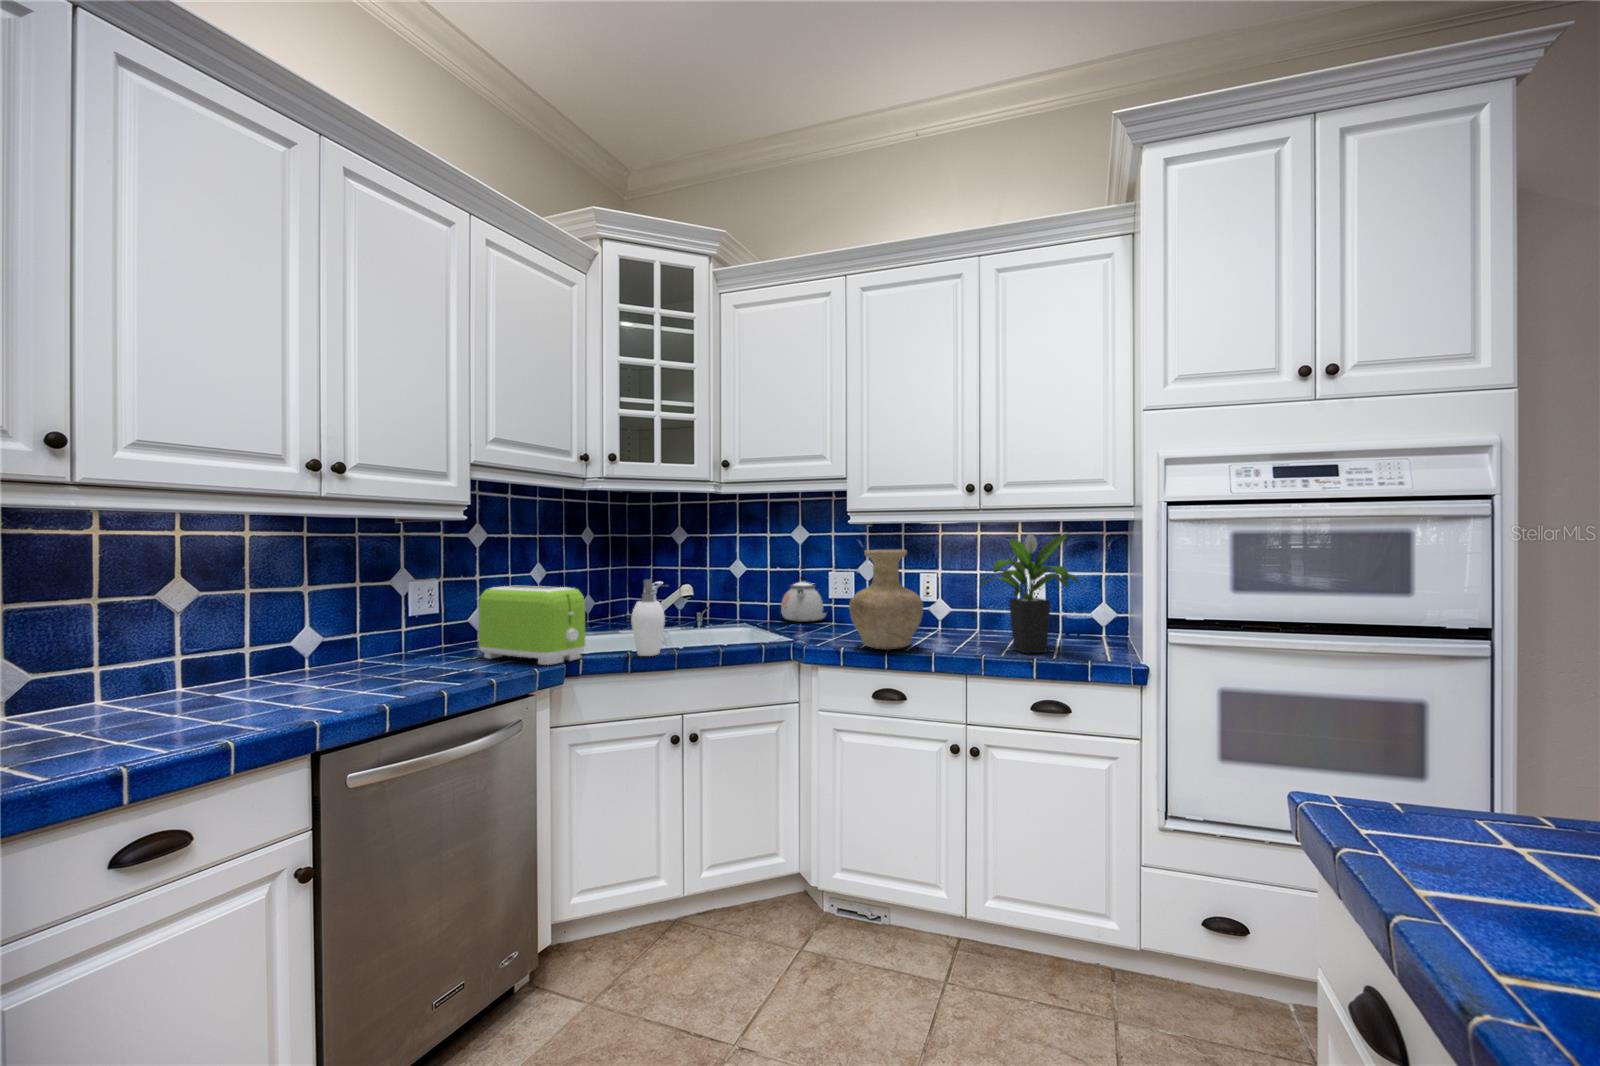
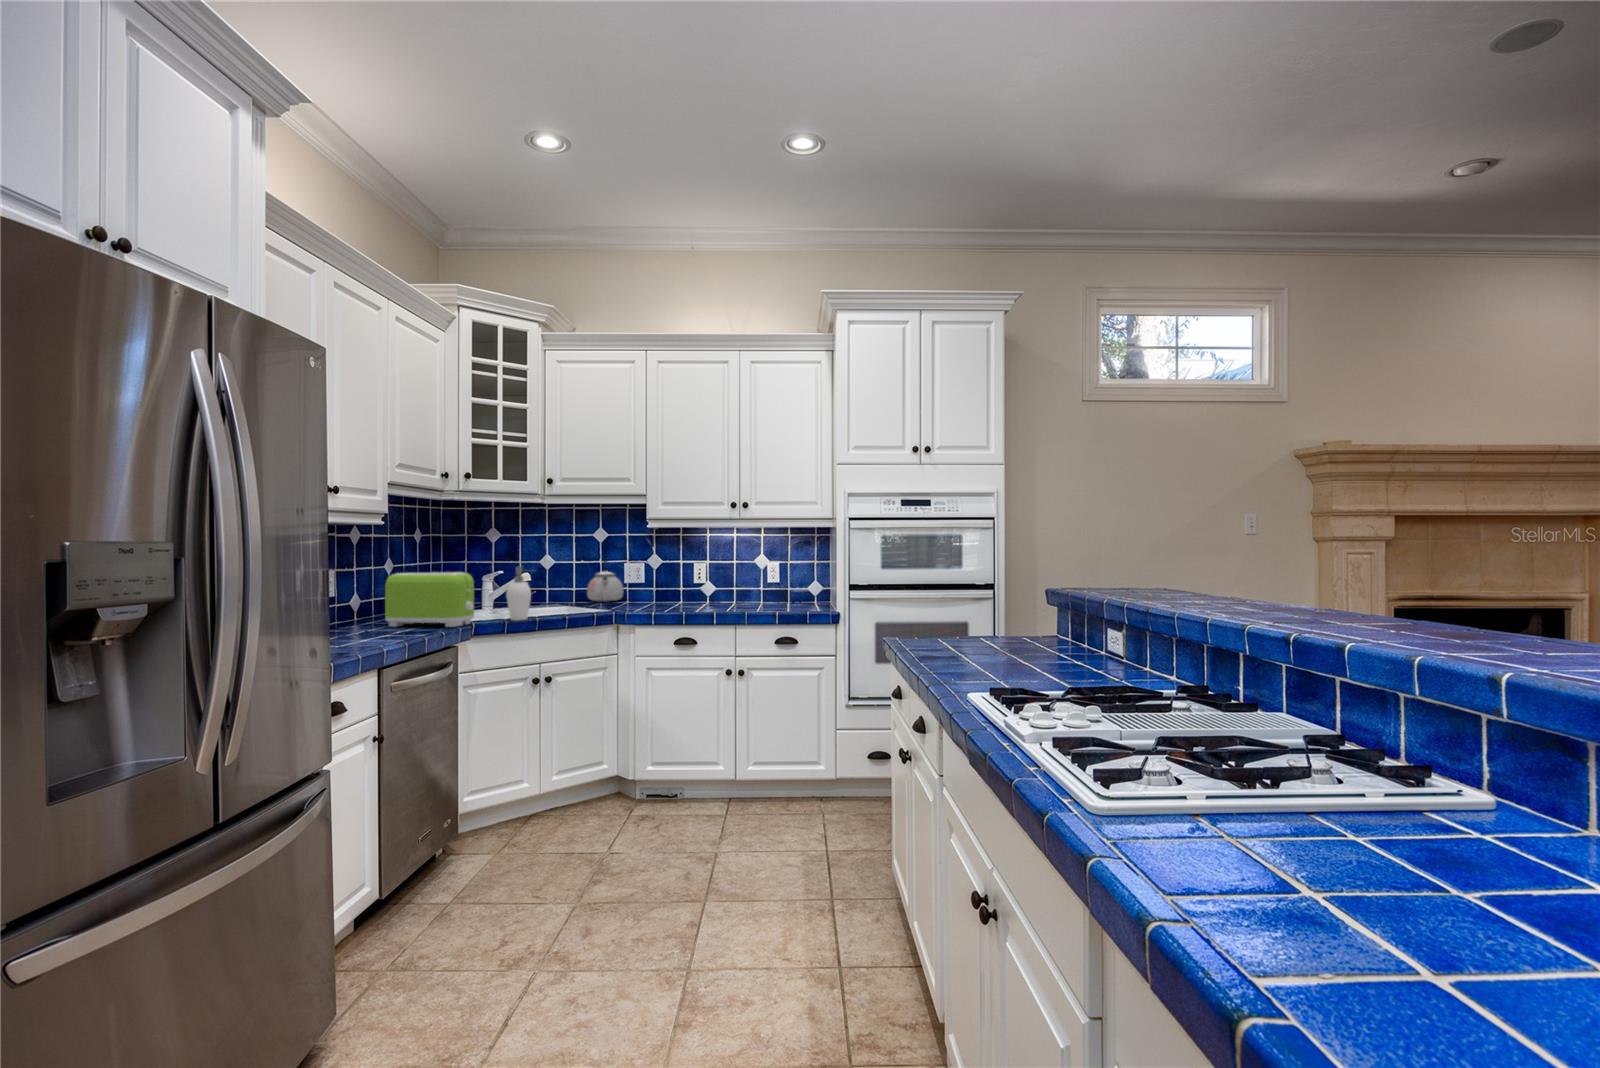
potted plant: present [980,533,1080,653] -> none [742,534,803,609]
vase: present [849,550,923,650] -> none [659,546,708,611]

